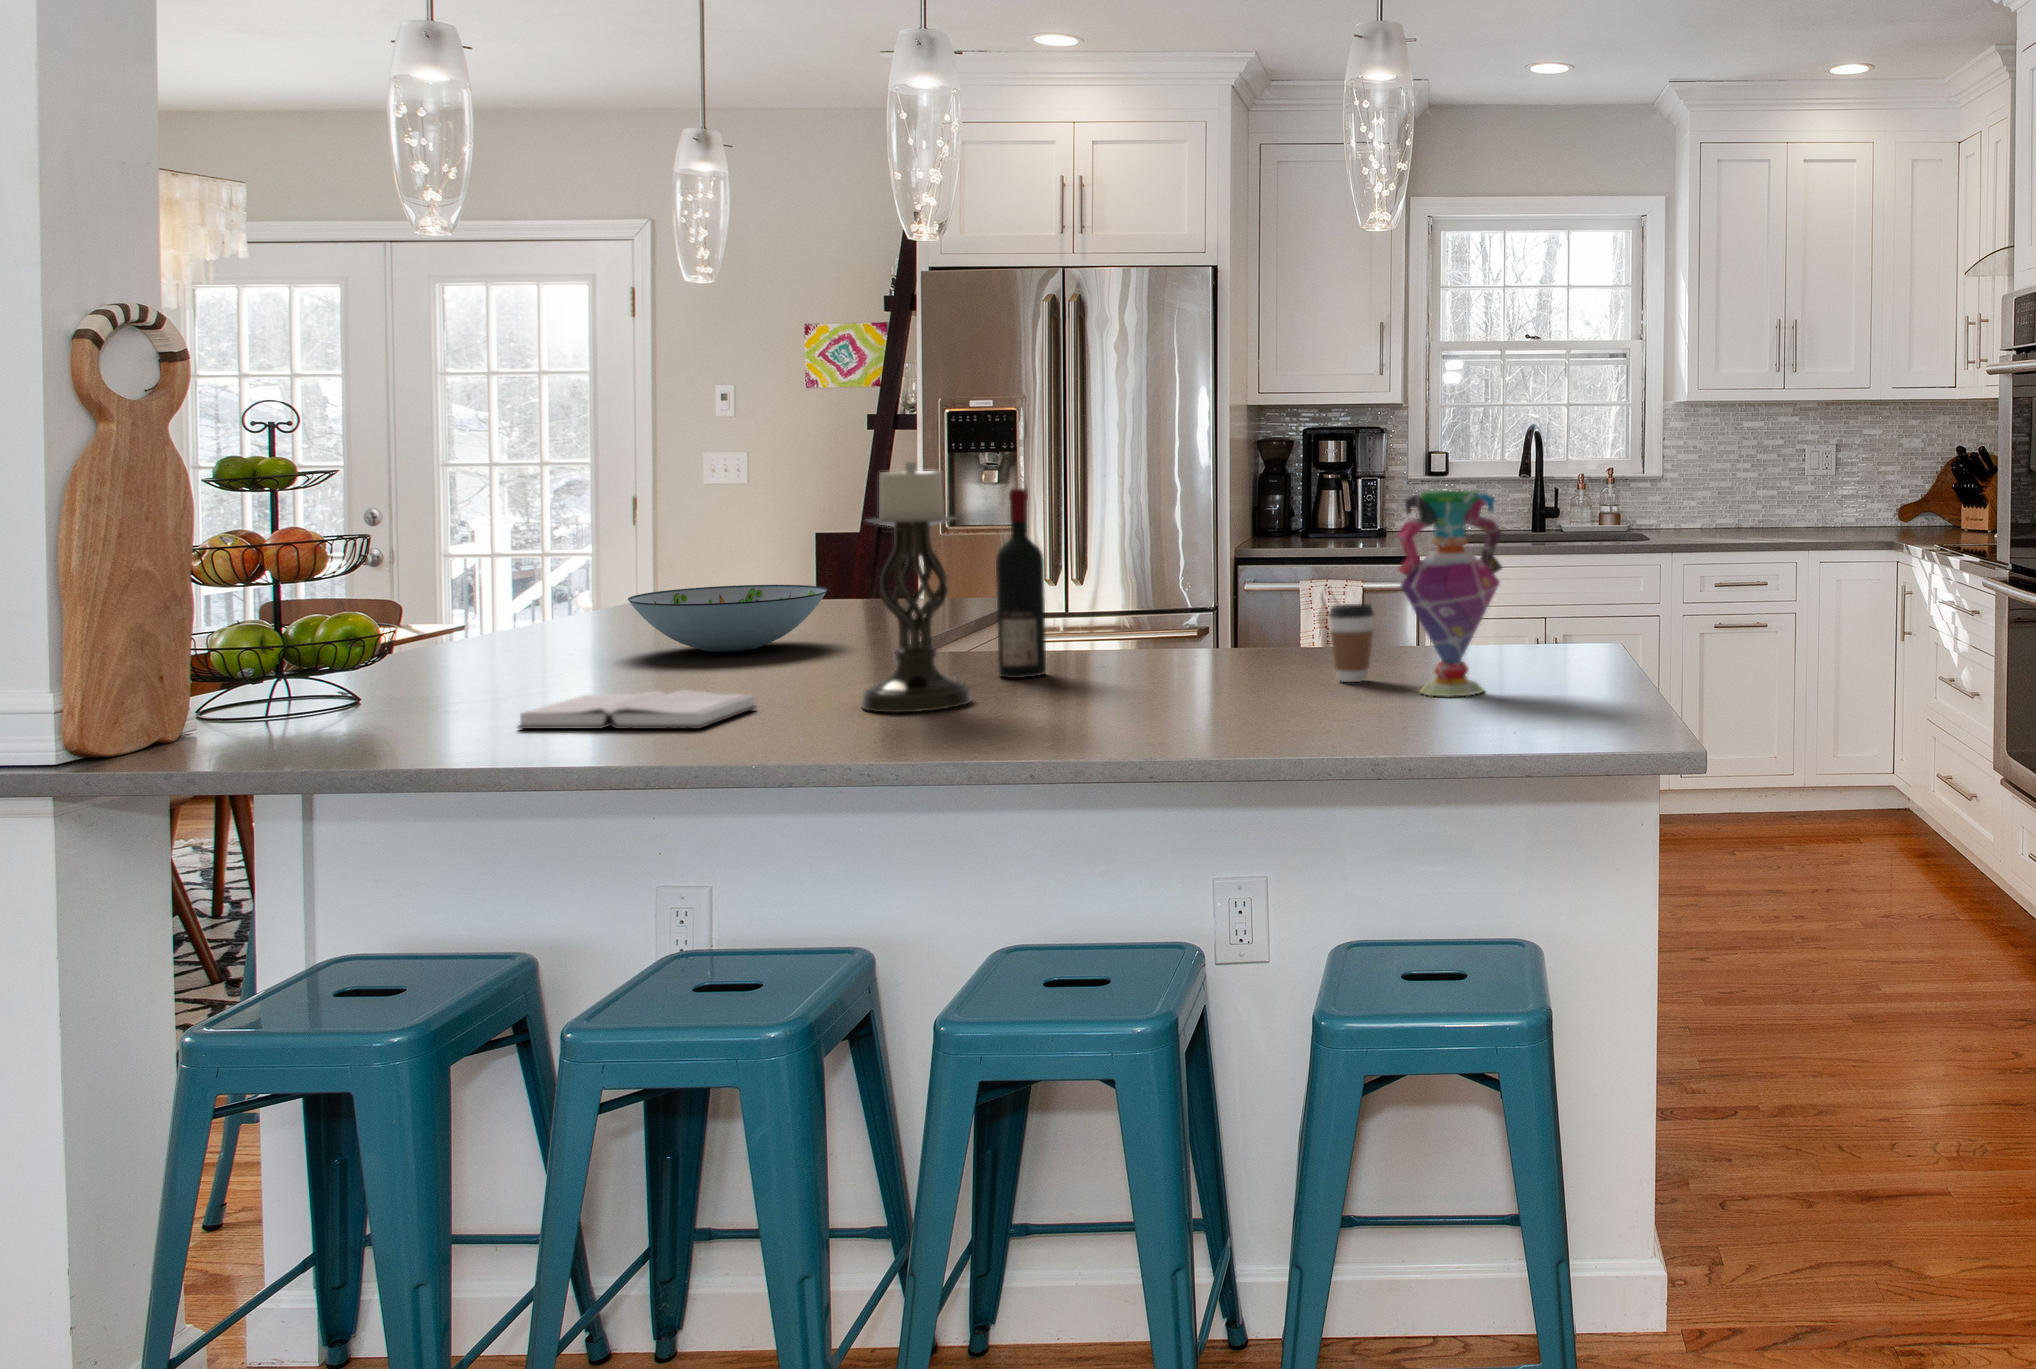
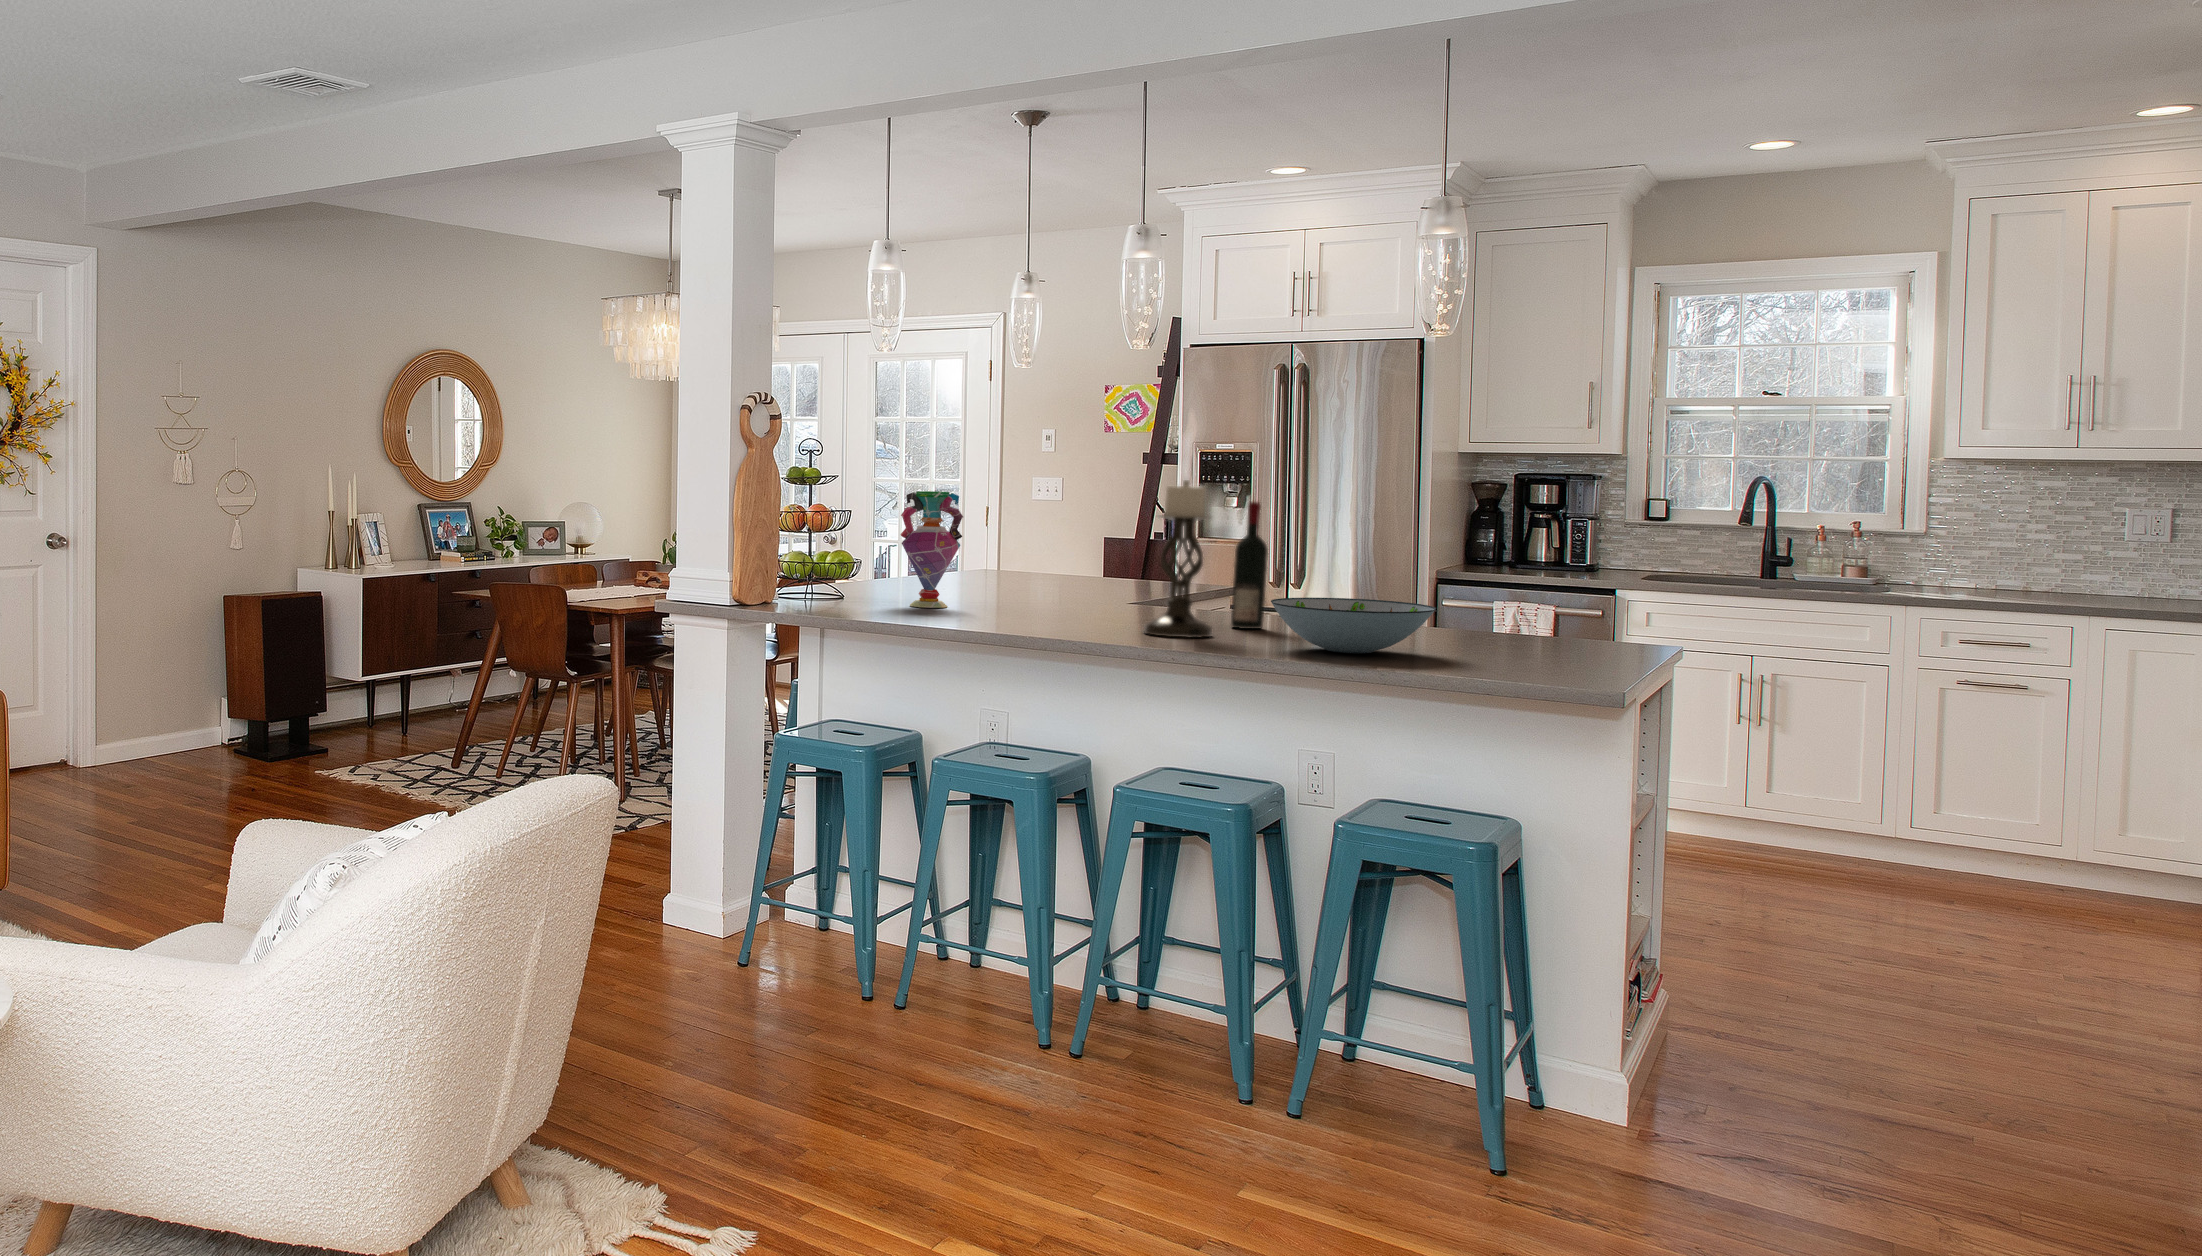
vase: present [1397,491,1502,696] -> present [901,491,963,608]
decorative bowl: present [628,585,827,652] -> present [1271,598,1436,654]
coffee cup: present [1329,604,1374,682] -> none [1472,595,1509,650]
hardback book: present [518,690,756,729] -> none [956,611,1082,633]

